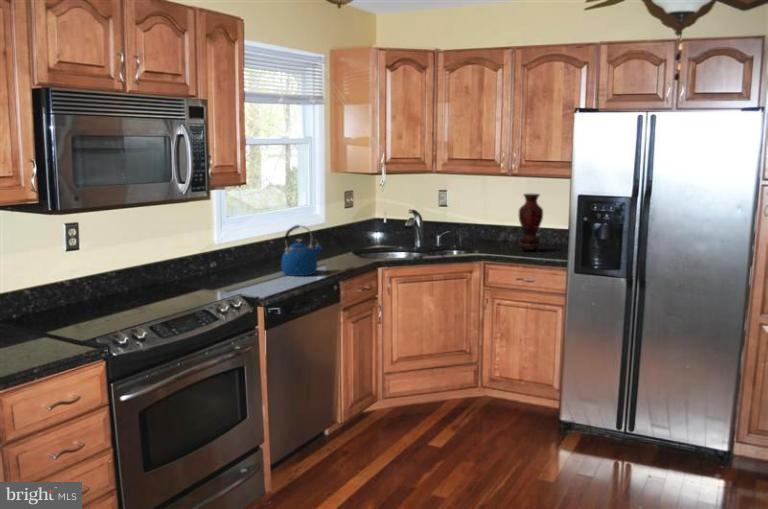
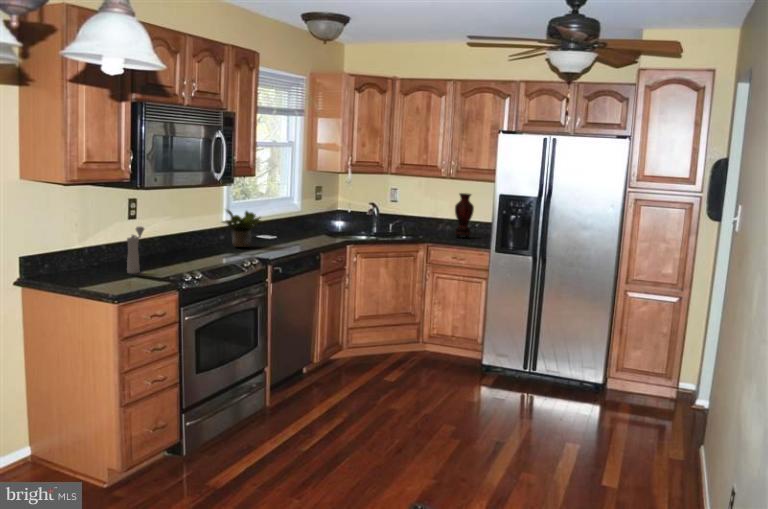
kettle: present [281,225,322,276] -> none [276,209,307,248]
potted plant: none [205,229,265,278] -> present [222,210,261,247]
pepper mill: none [40,264,72,333] -> present [127,227,144,274]

